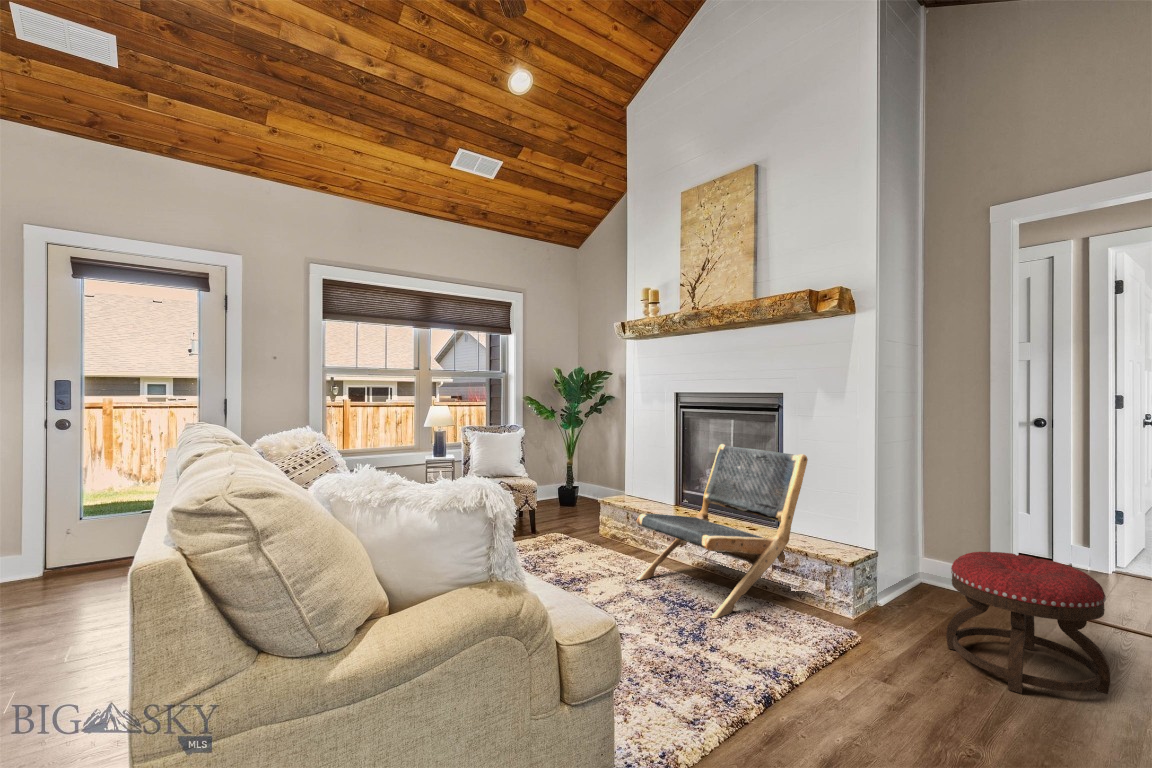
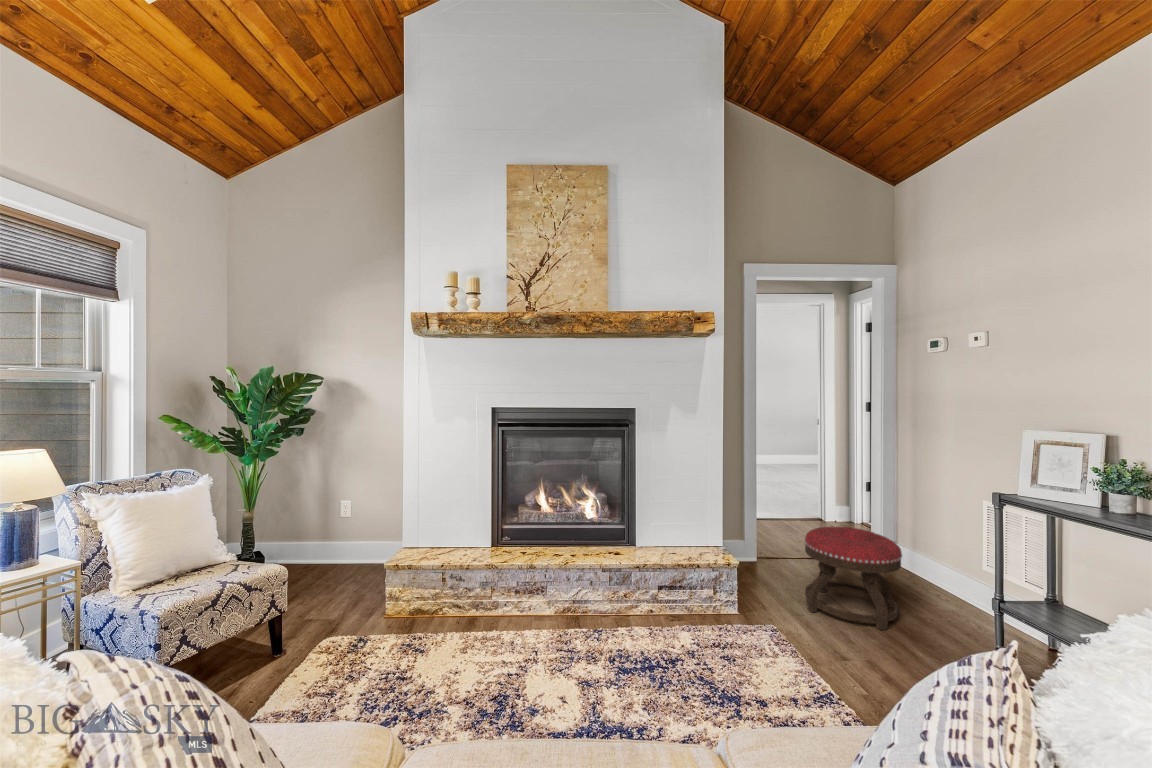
lounge chair: present [636,444,808,618] -> none [550,466,693,672]

